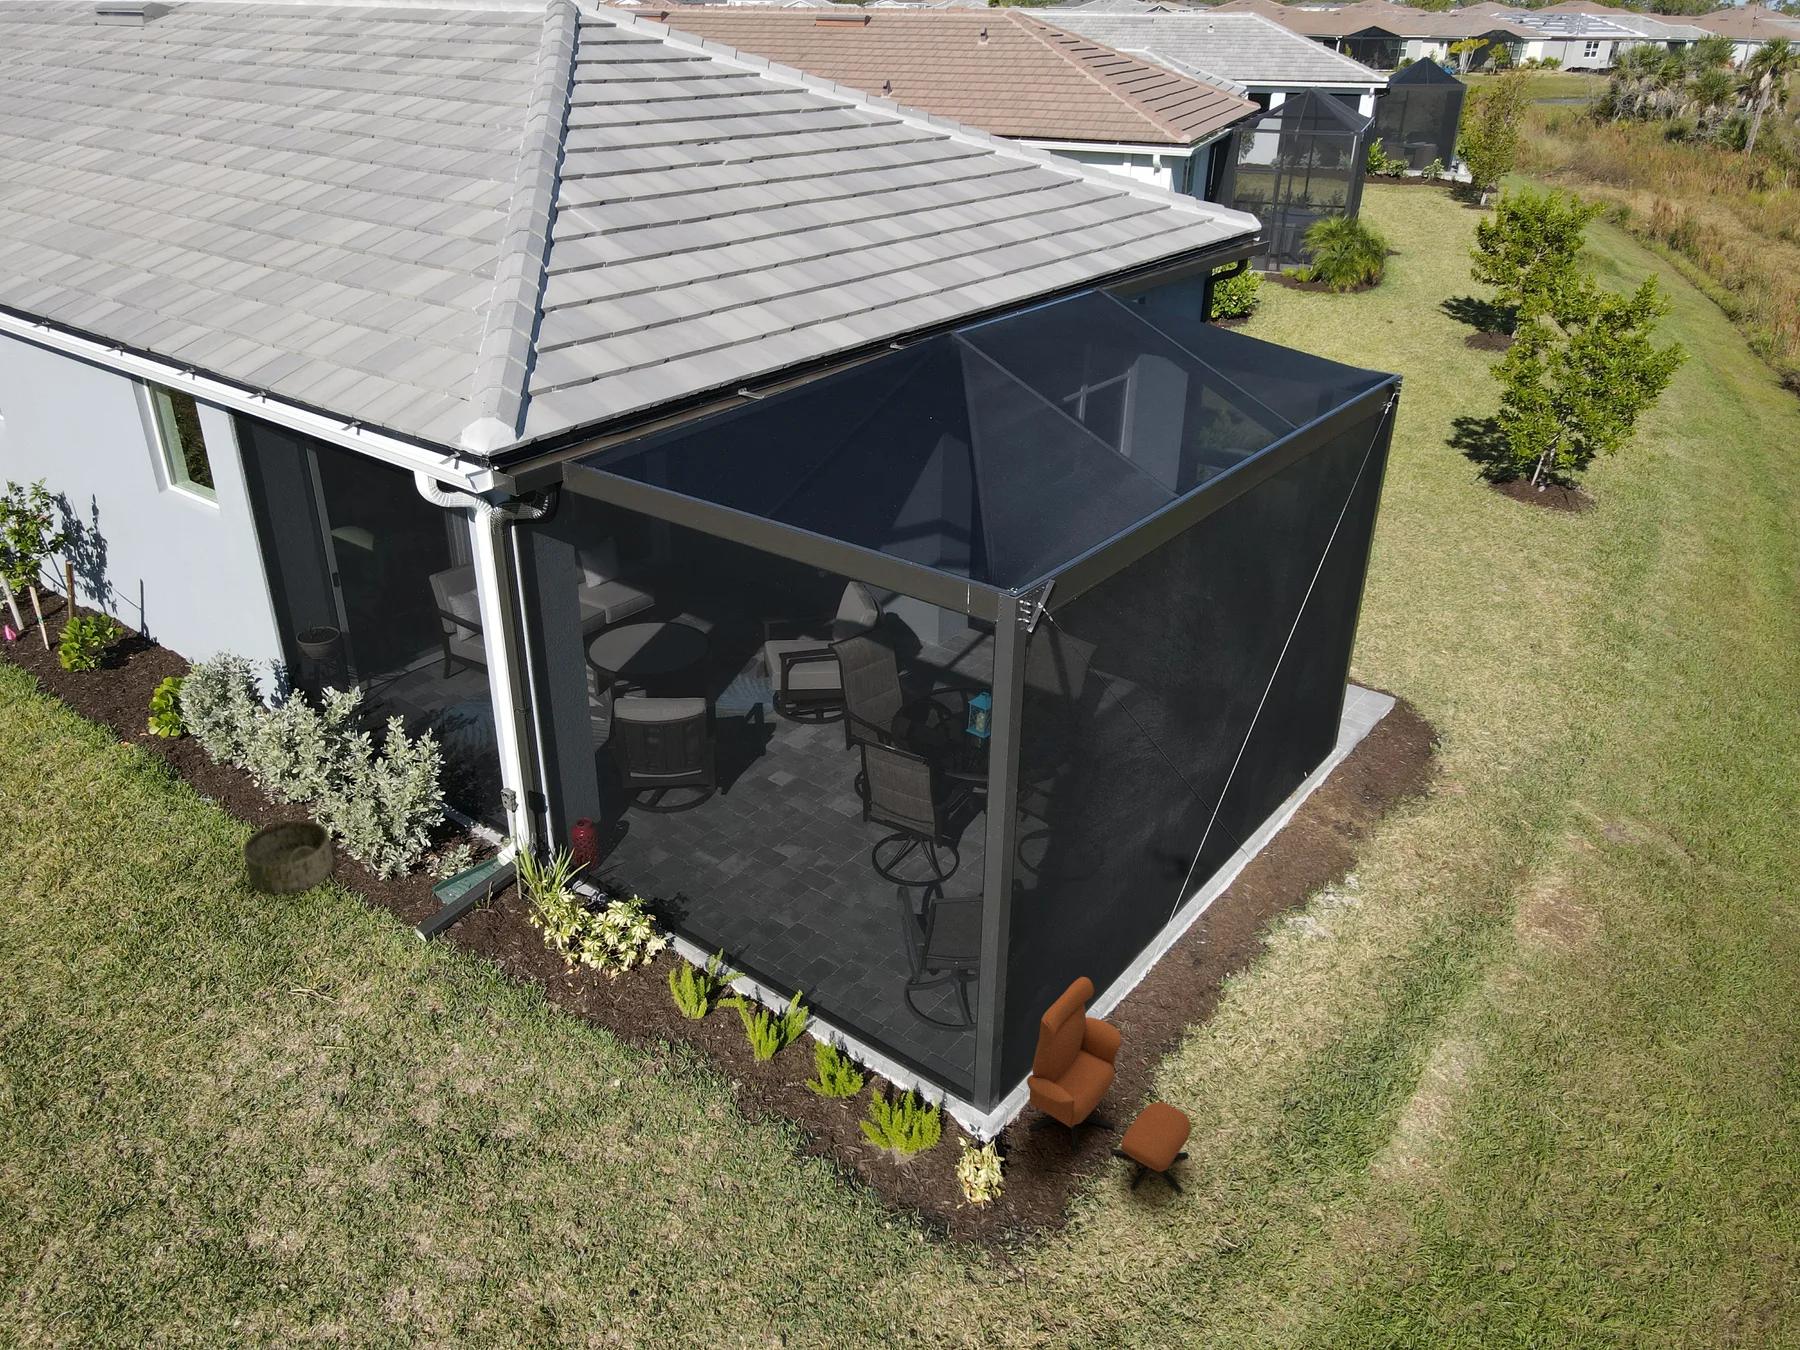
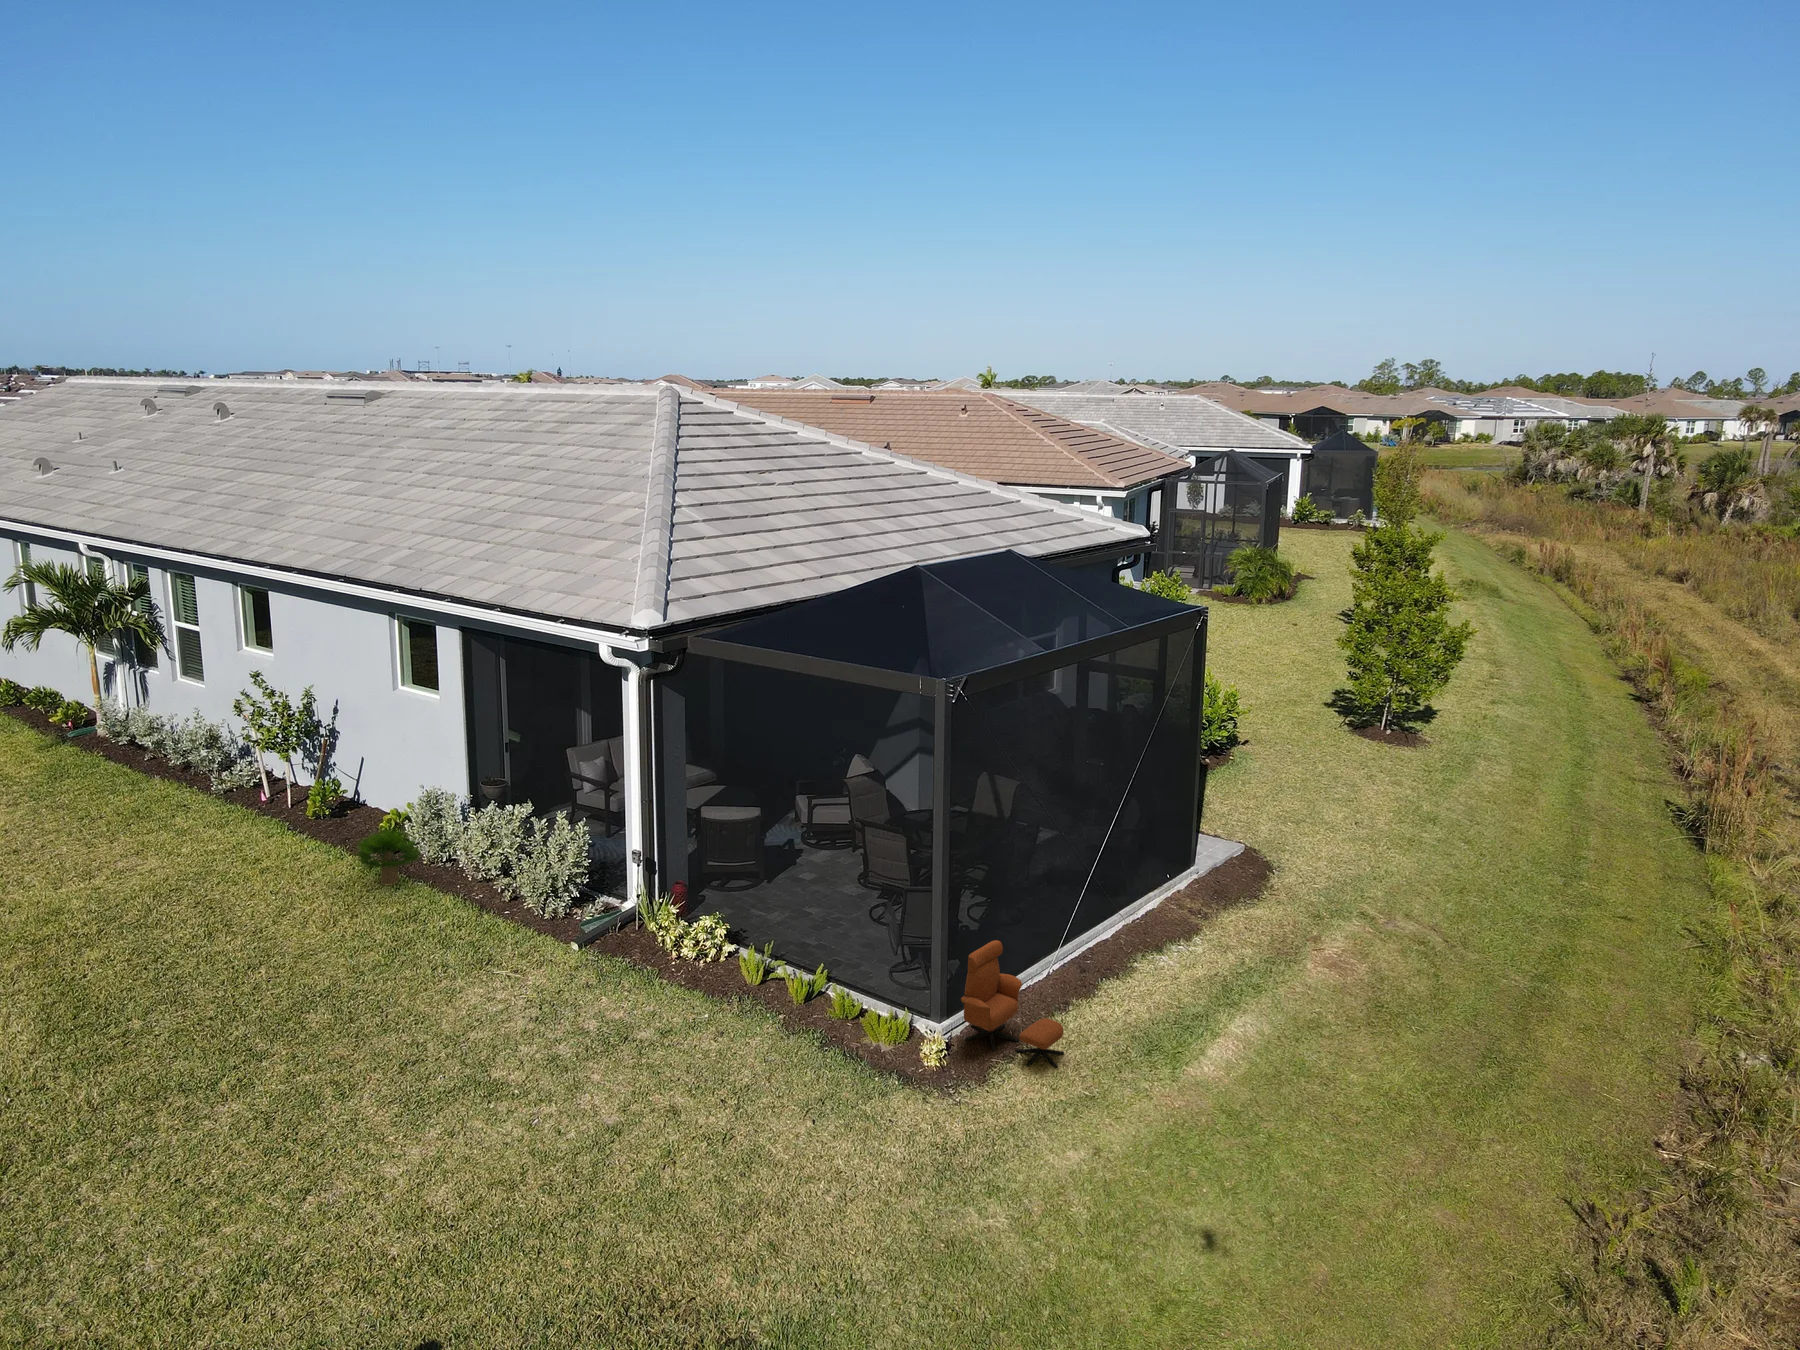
potted plant: none [97,713,214,801] -> present [355,829,420,885]
basket: present [243,819,334,894] -> none [454,883,508,930]

